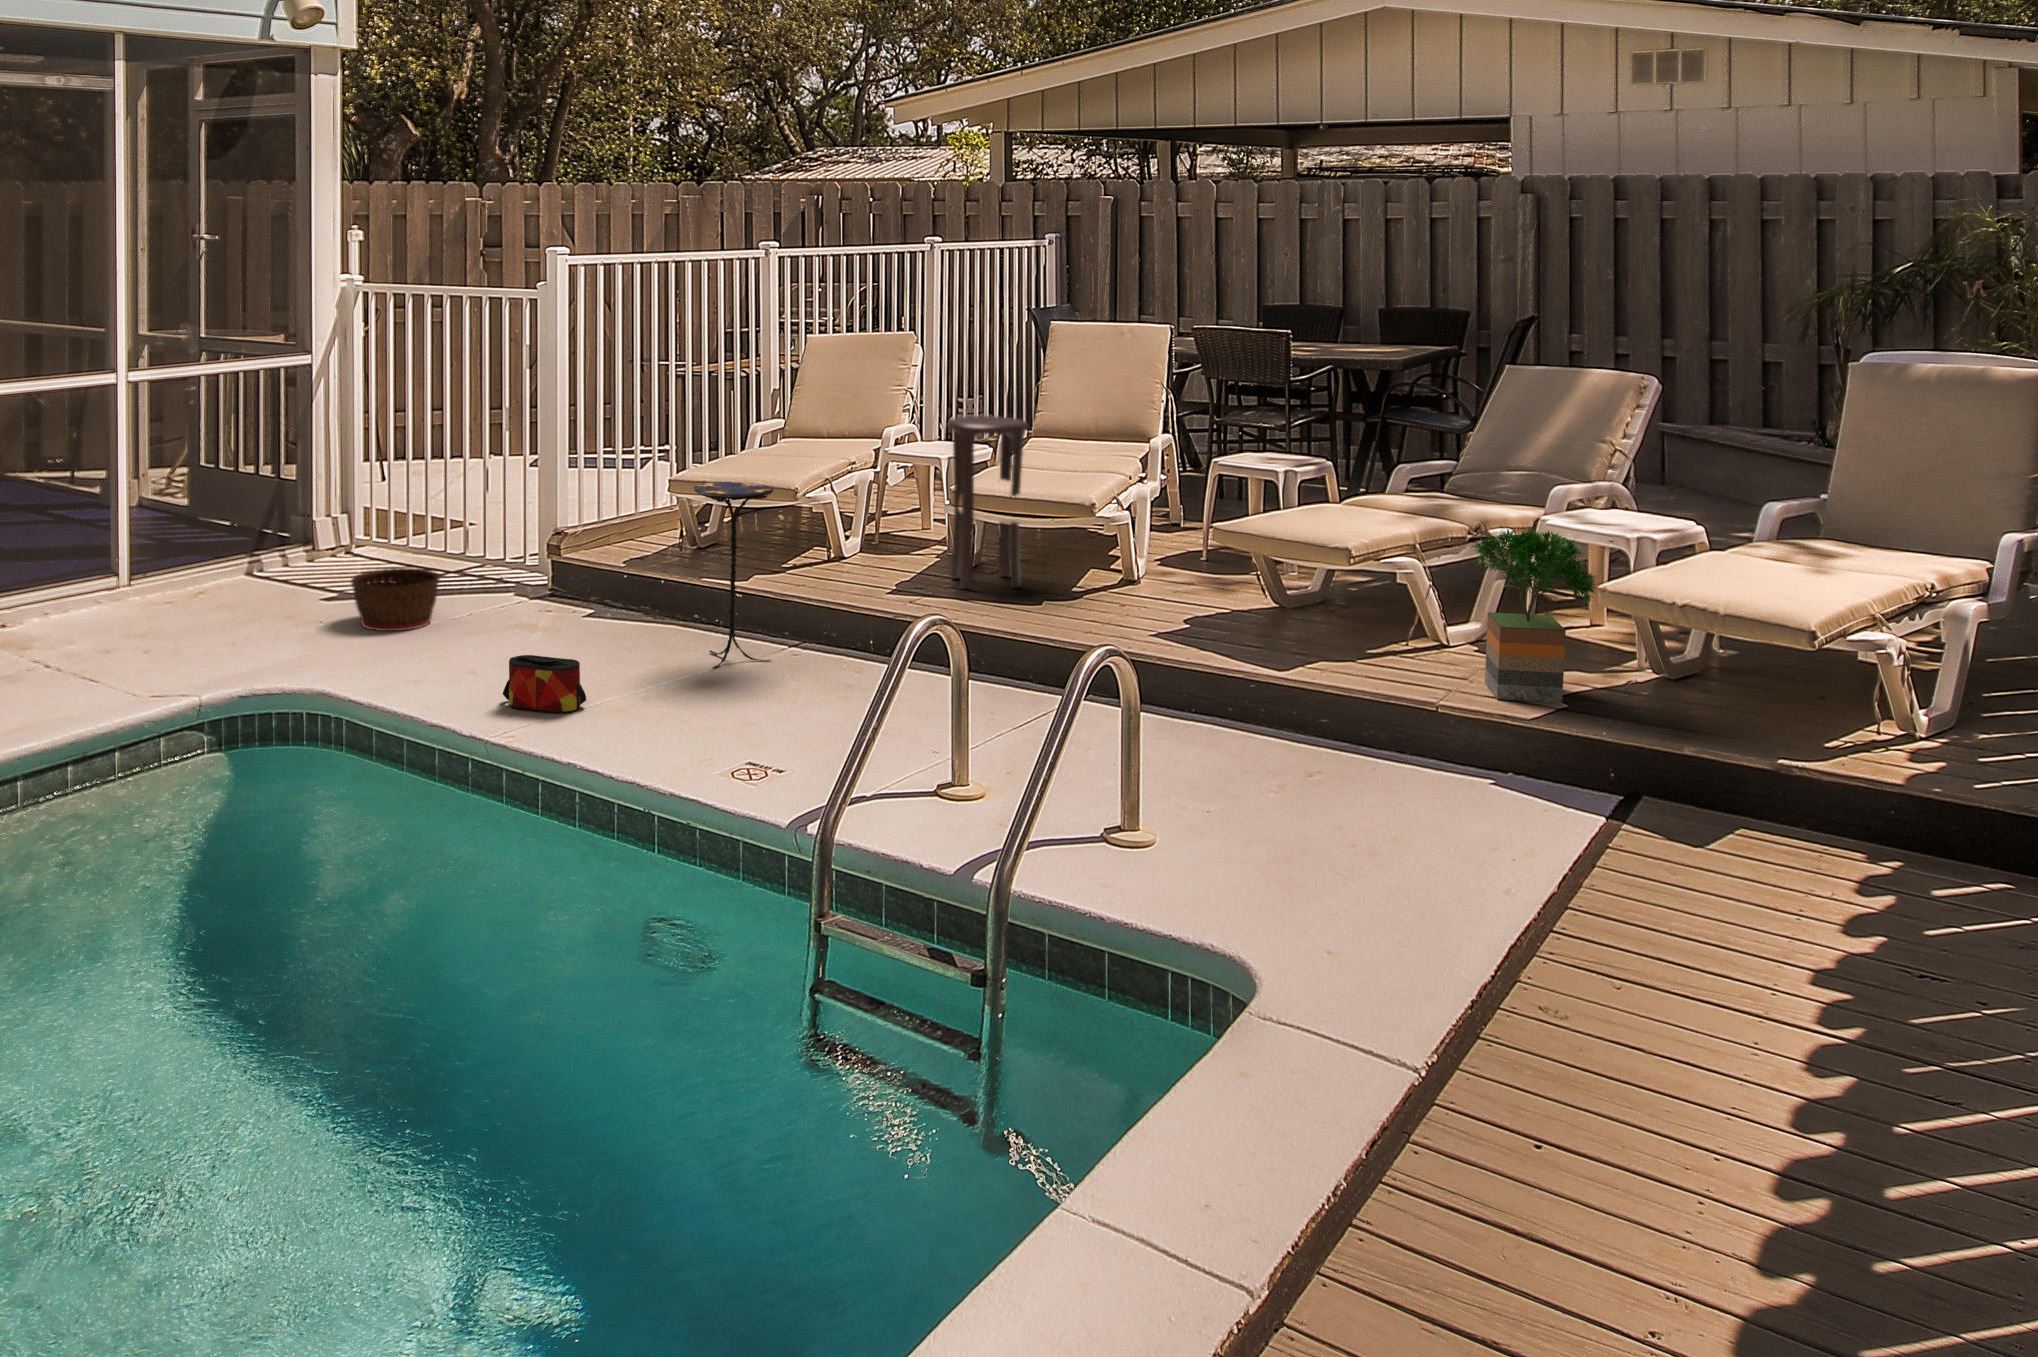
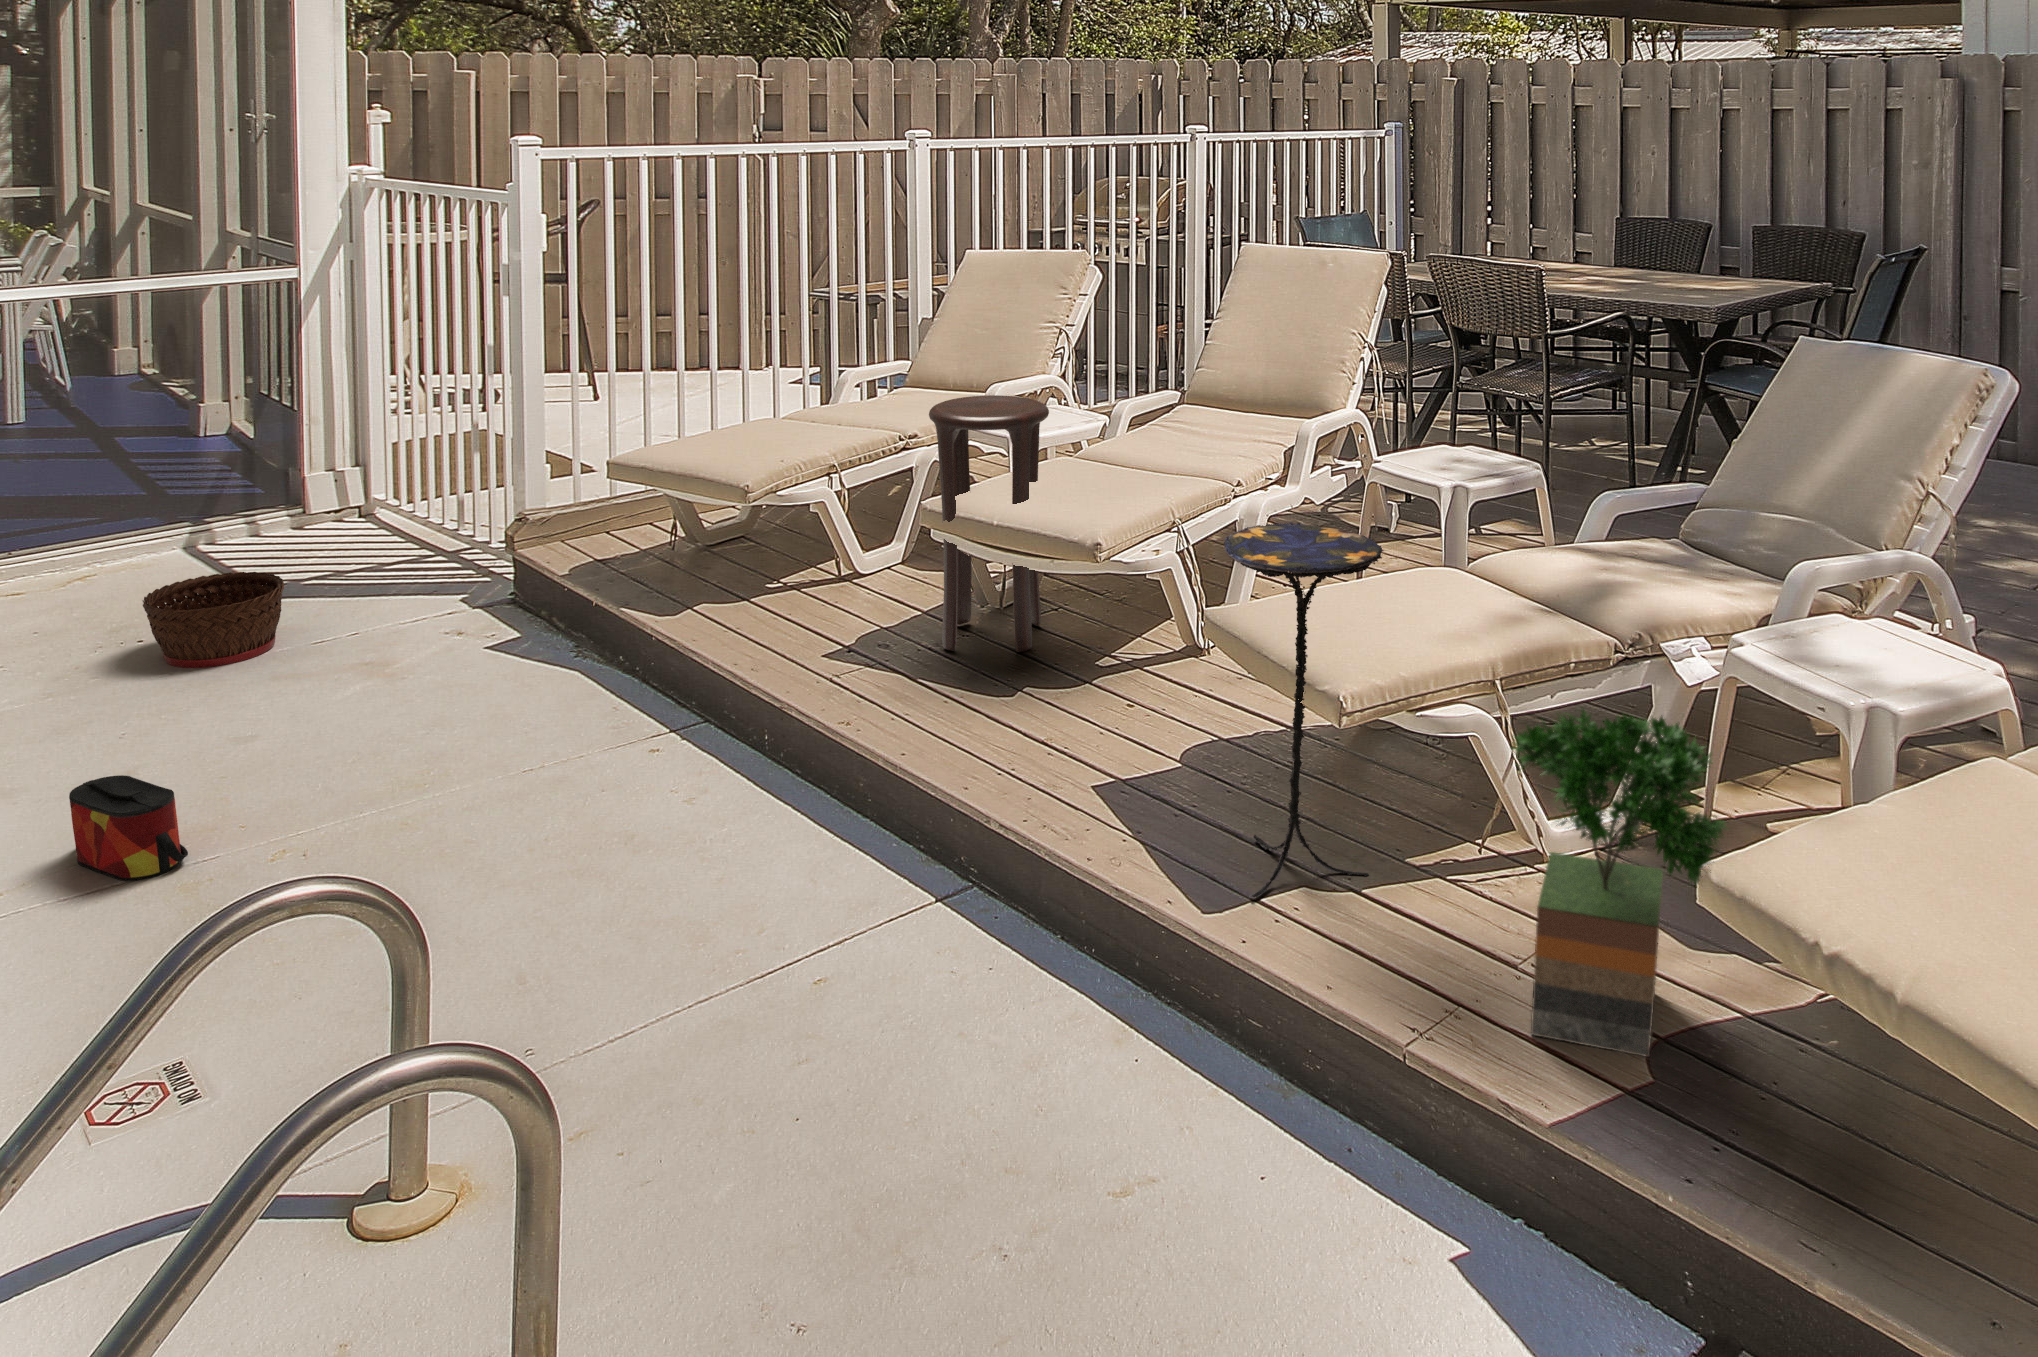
side table: present [694,481,774,668] -> present [1224,523,1383,897]

